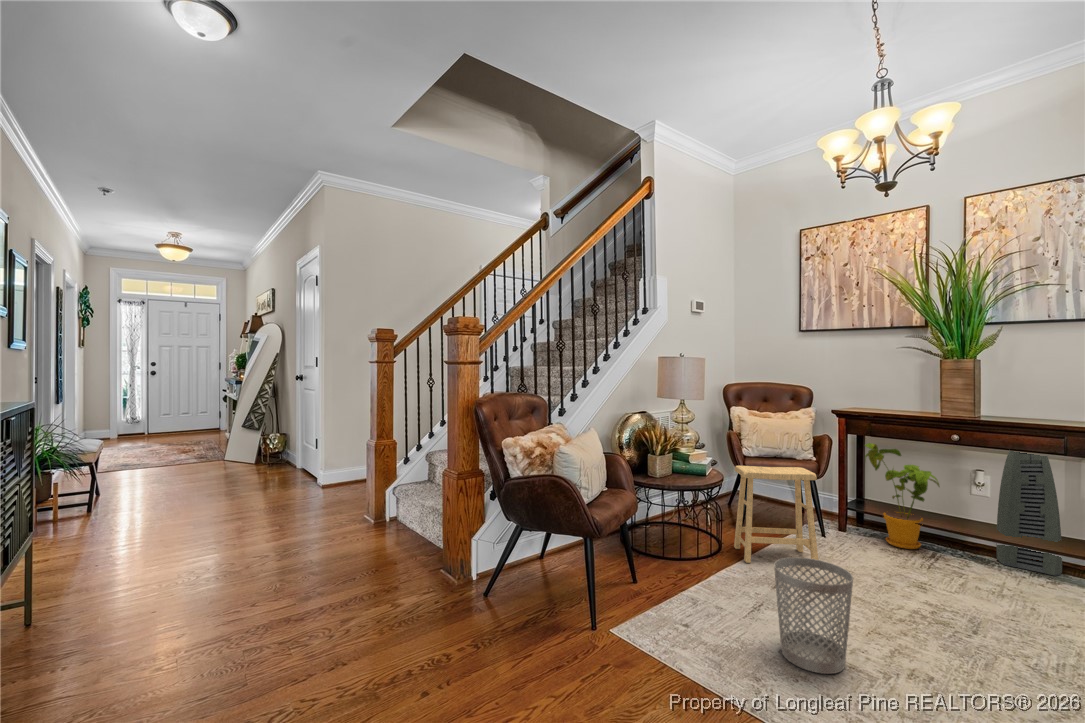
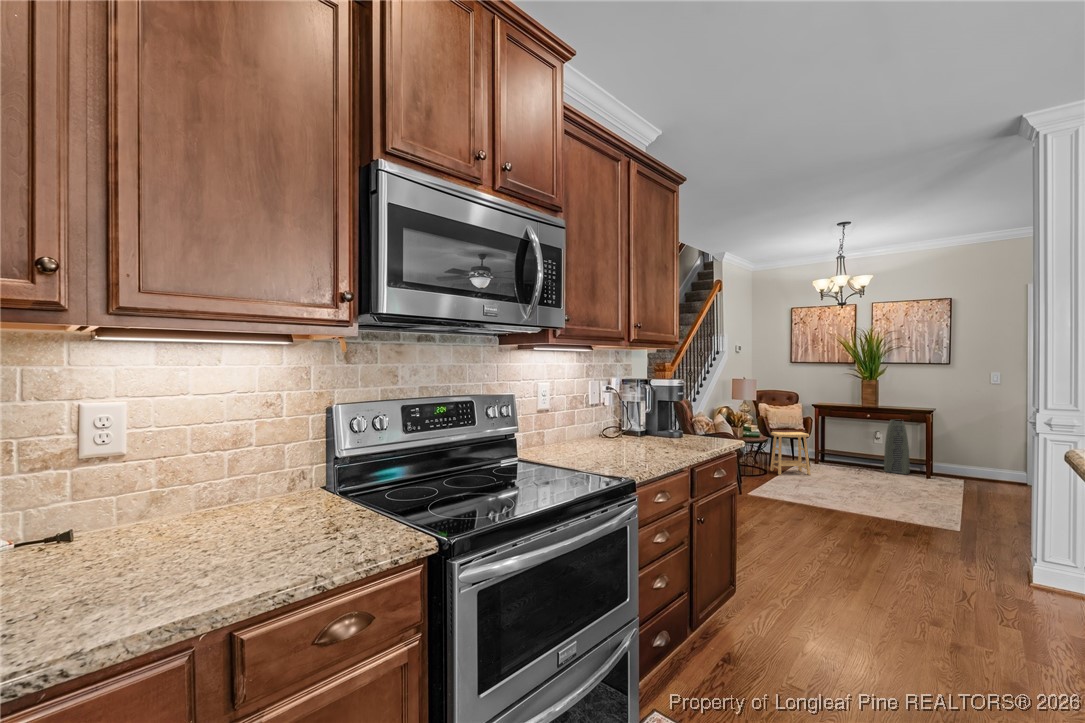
house plant: present [865,443,940,549] -> none [827,420,861,469]
wastebasket: present [774,557,853,674] -> none [803,462,832,498]

